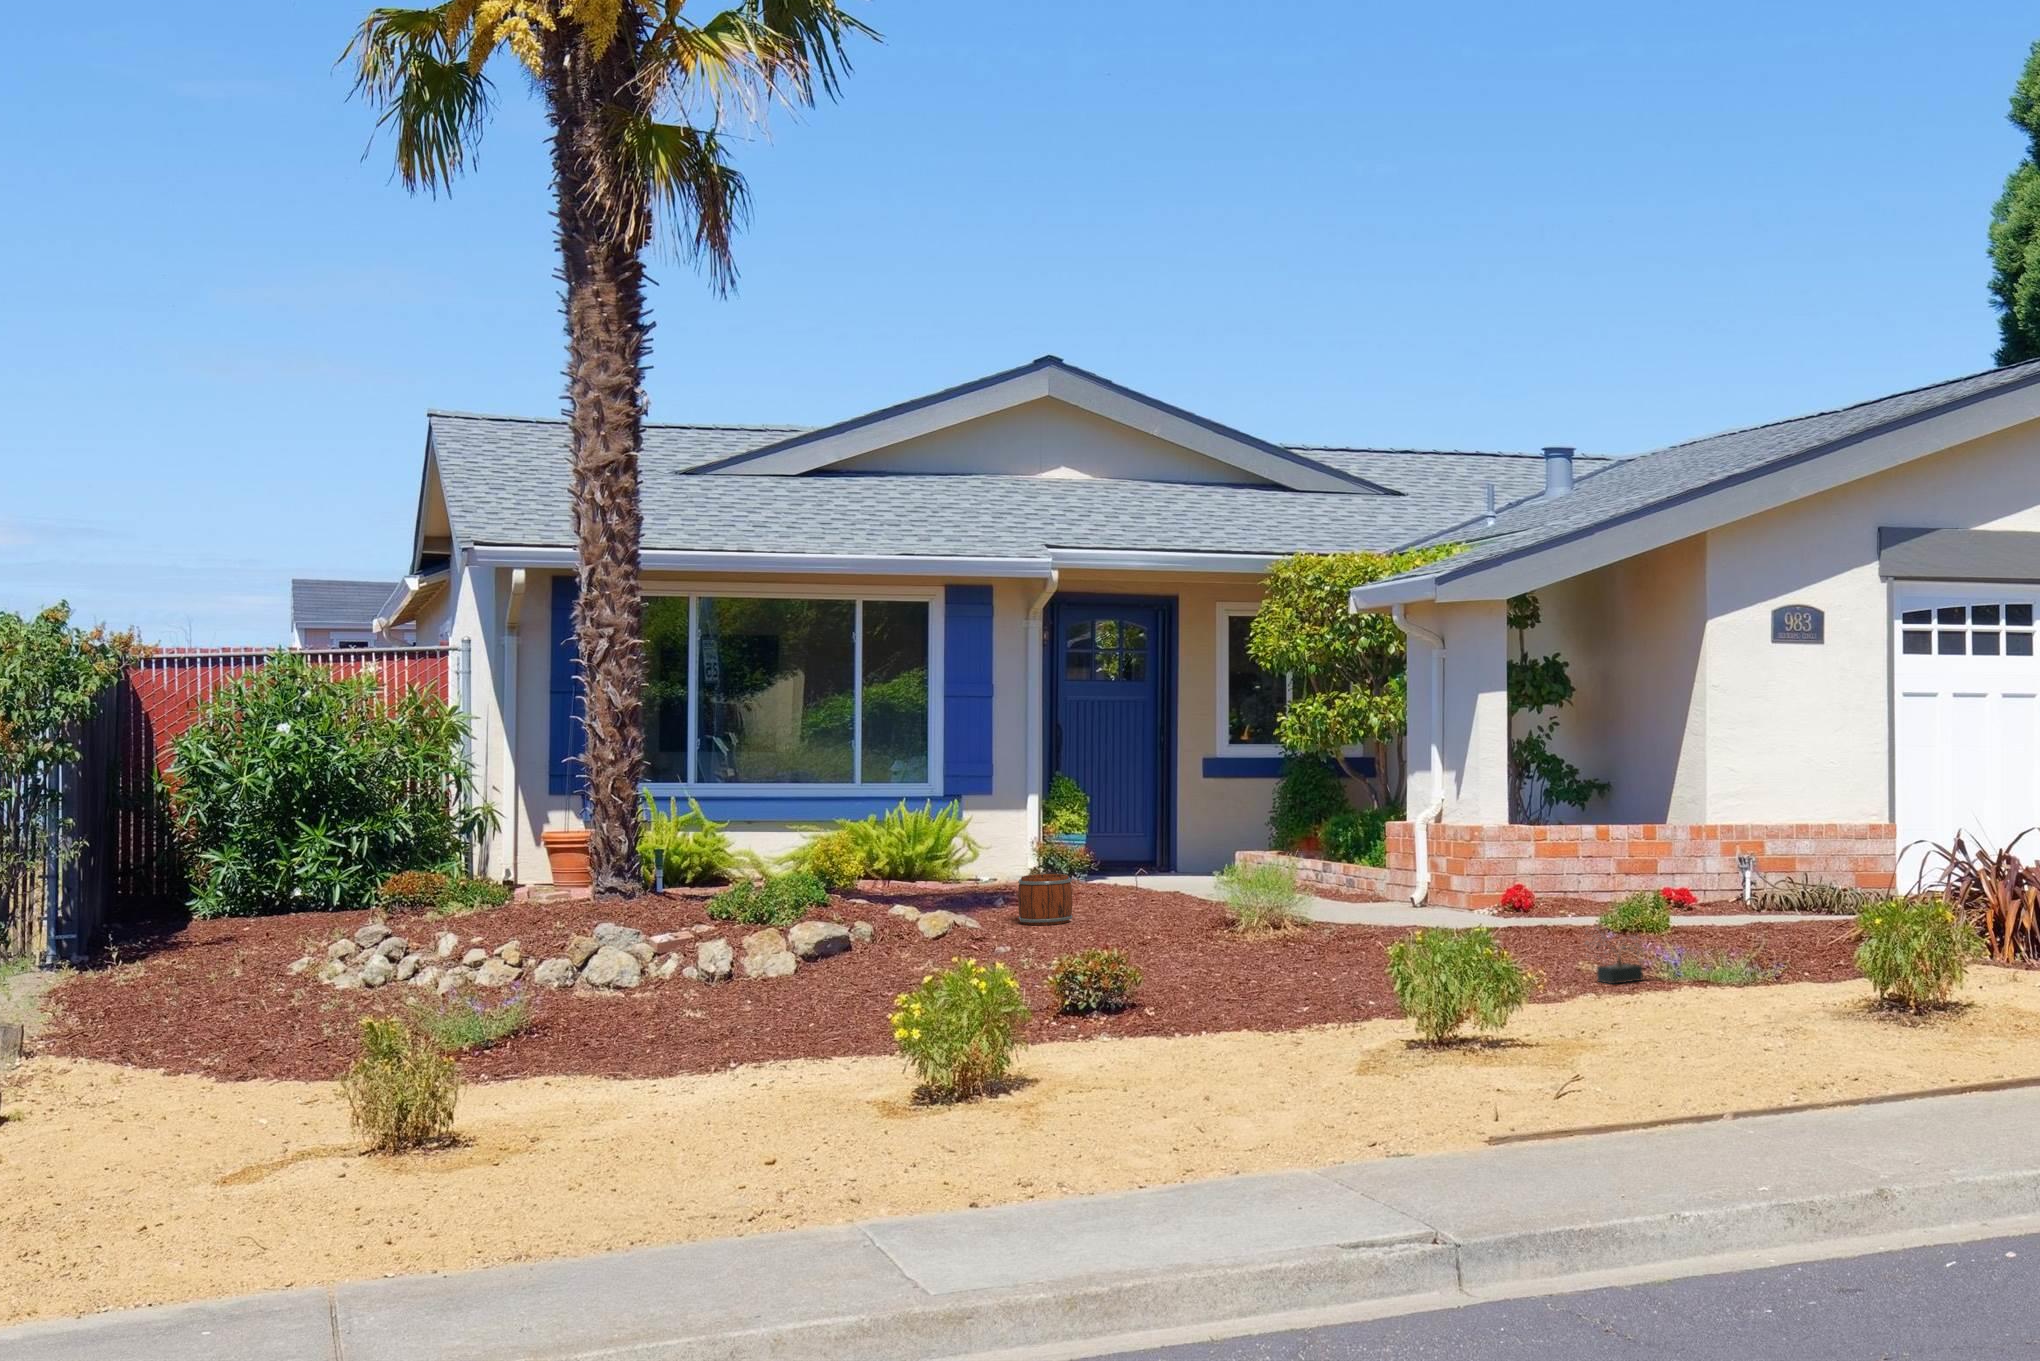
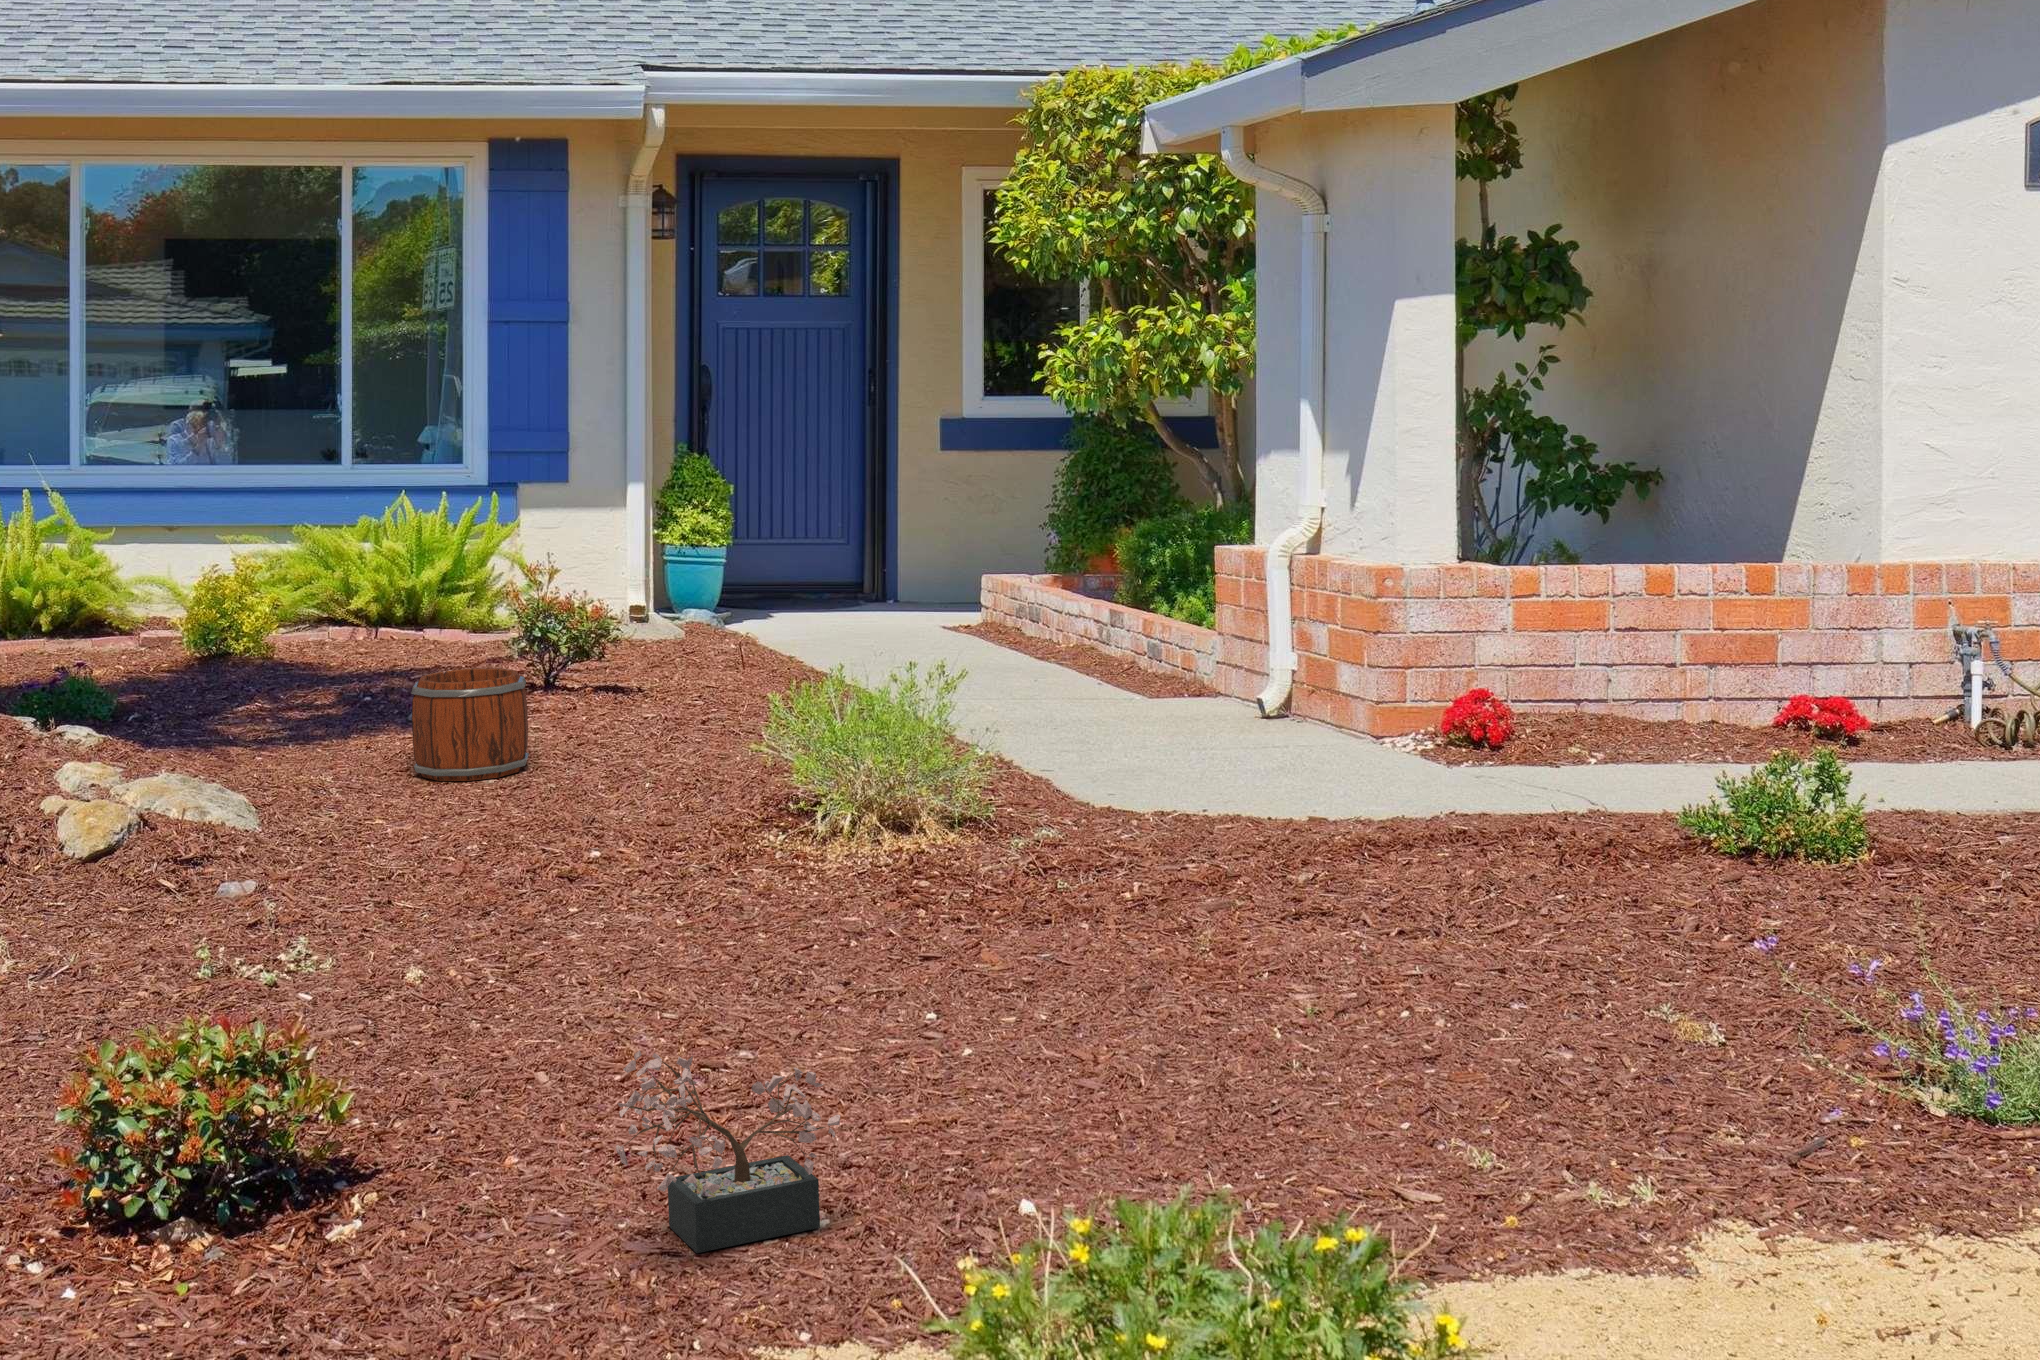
decorative plant: present [1585,928,1644,984] -> present [616,1050,840,1253]

